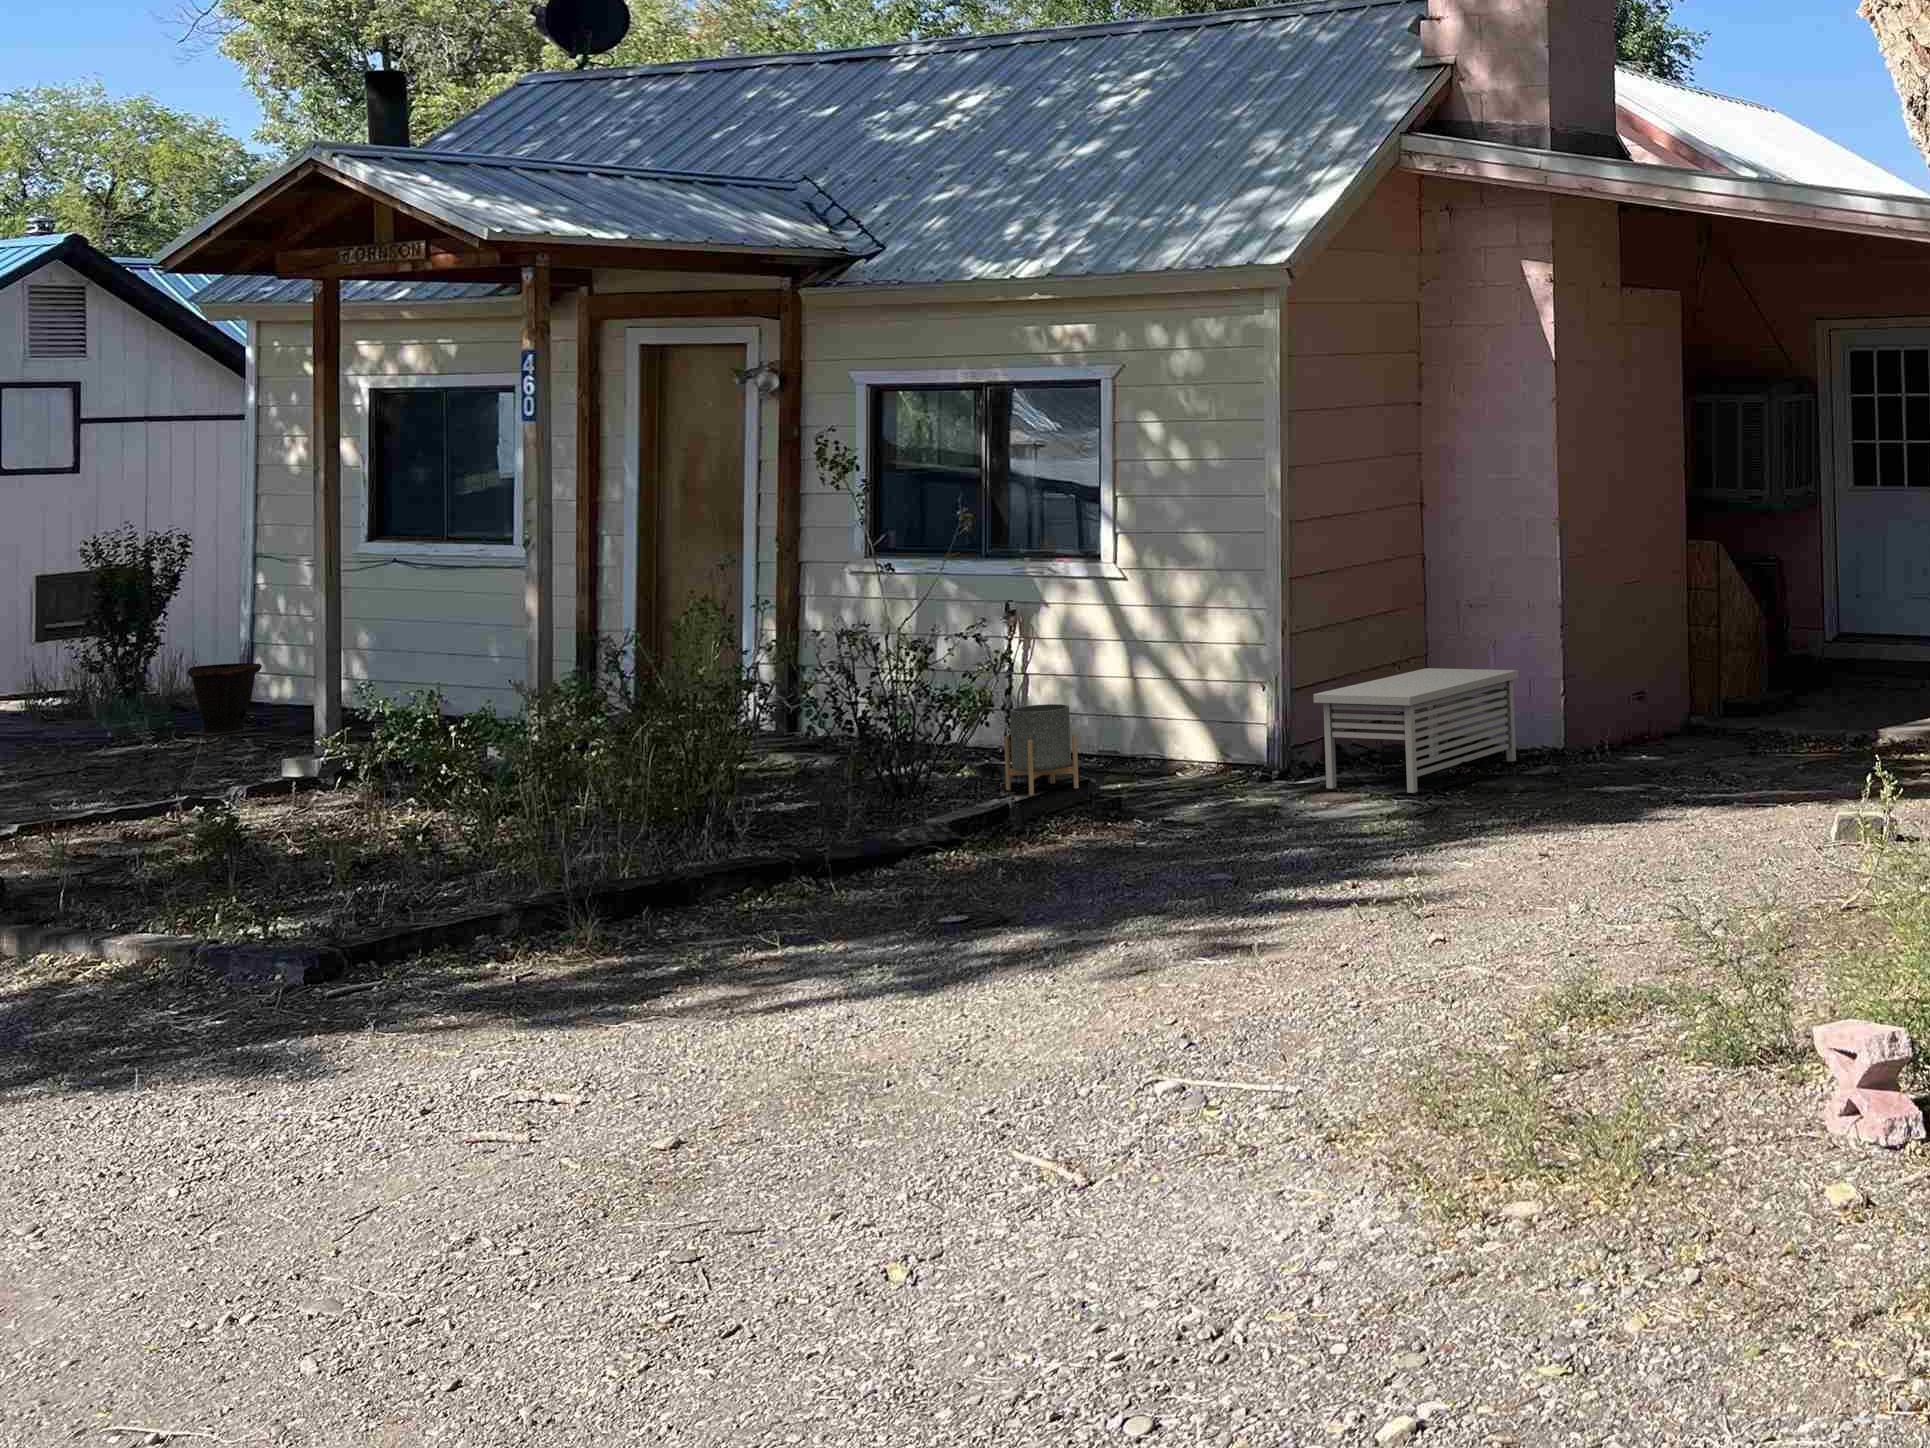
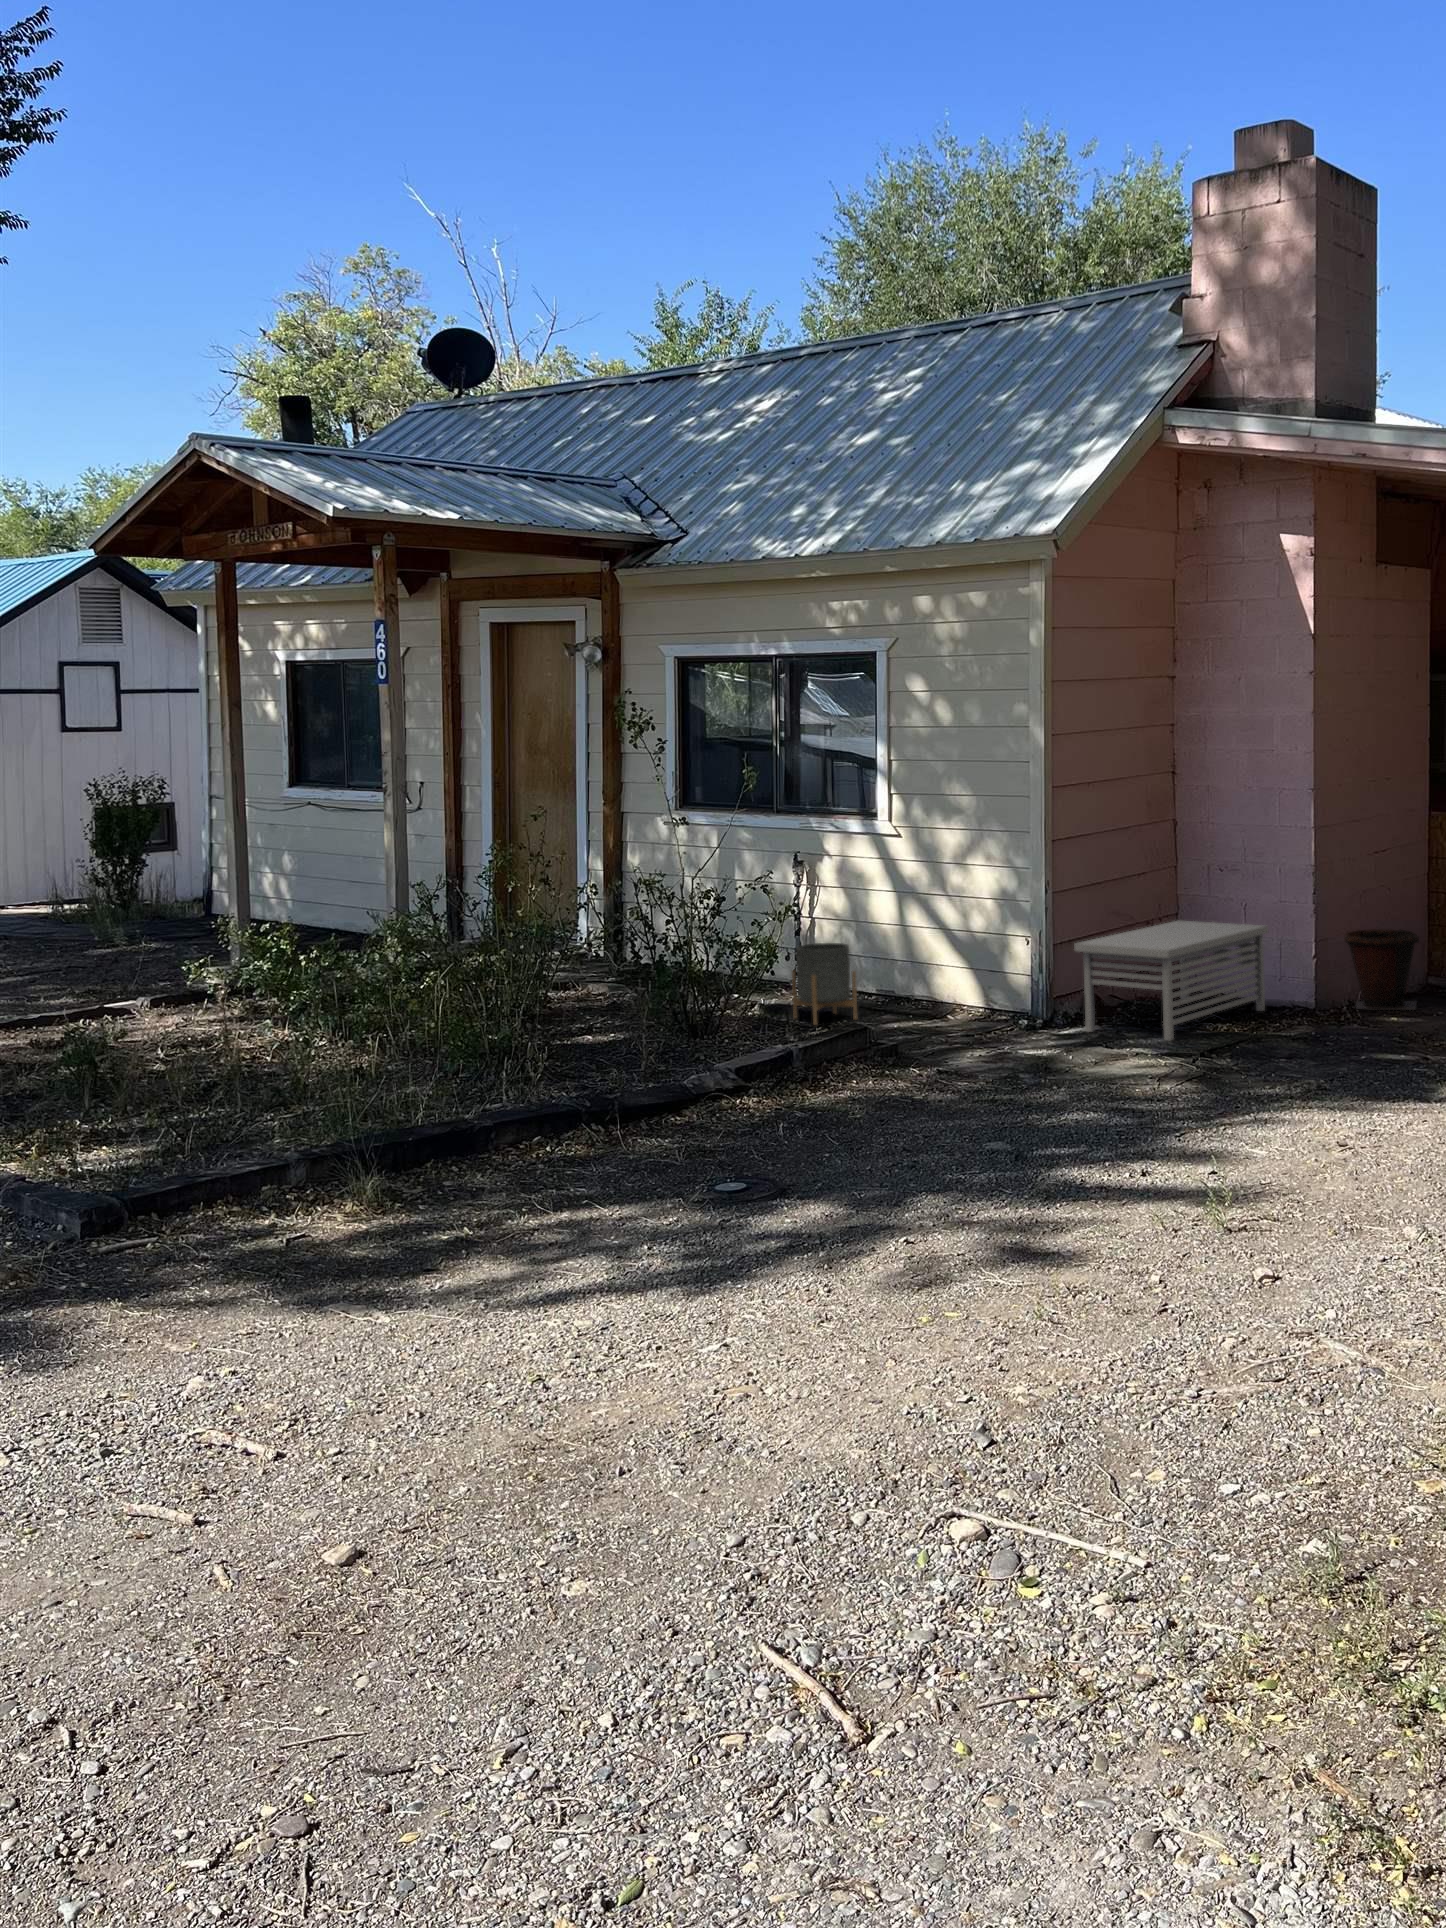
bucket: present [188,661,262,736] -> present [1344,929,1419,1010]

